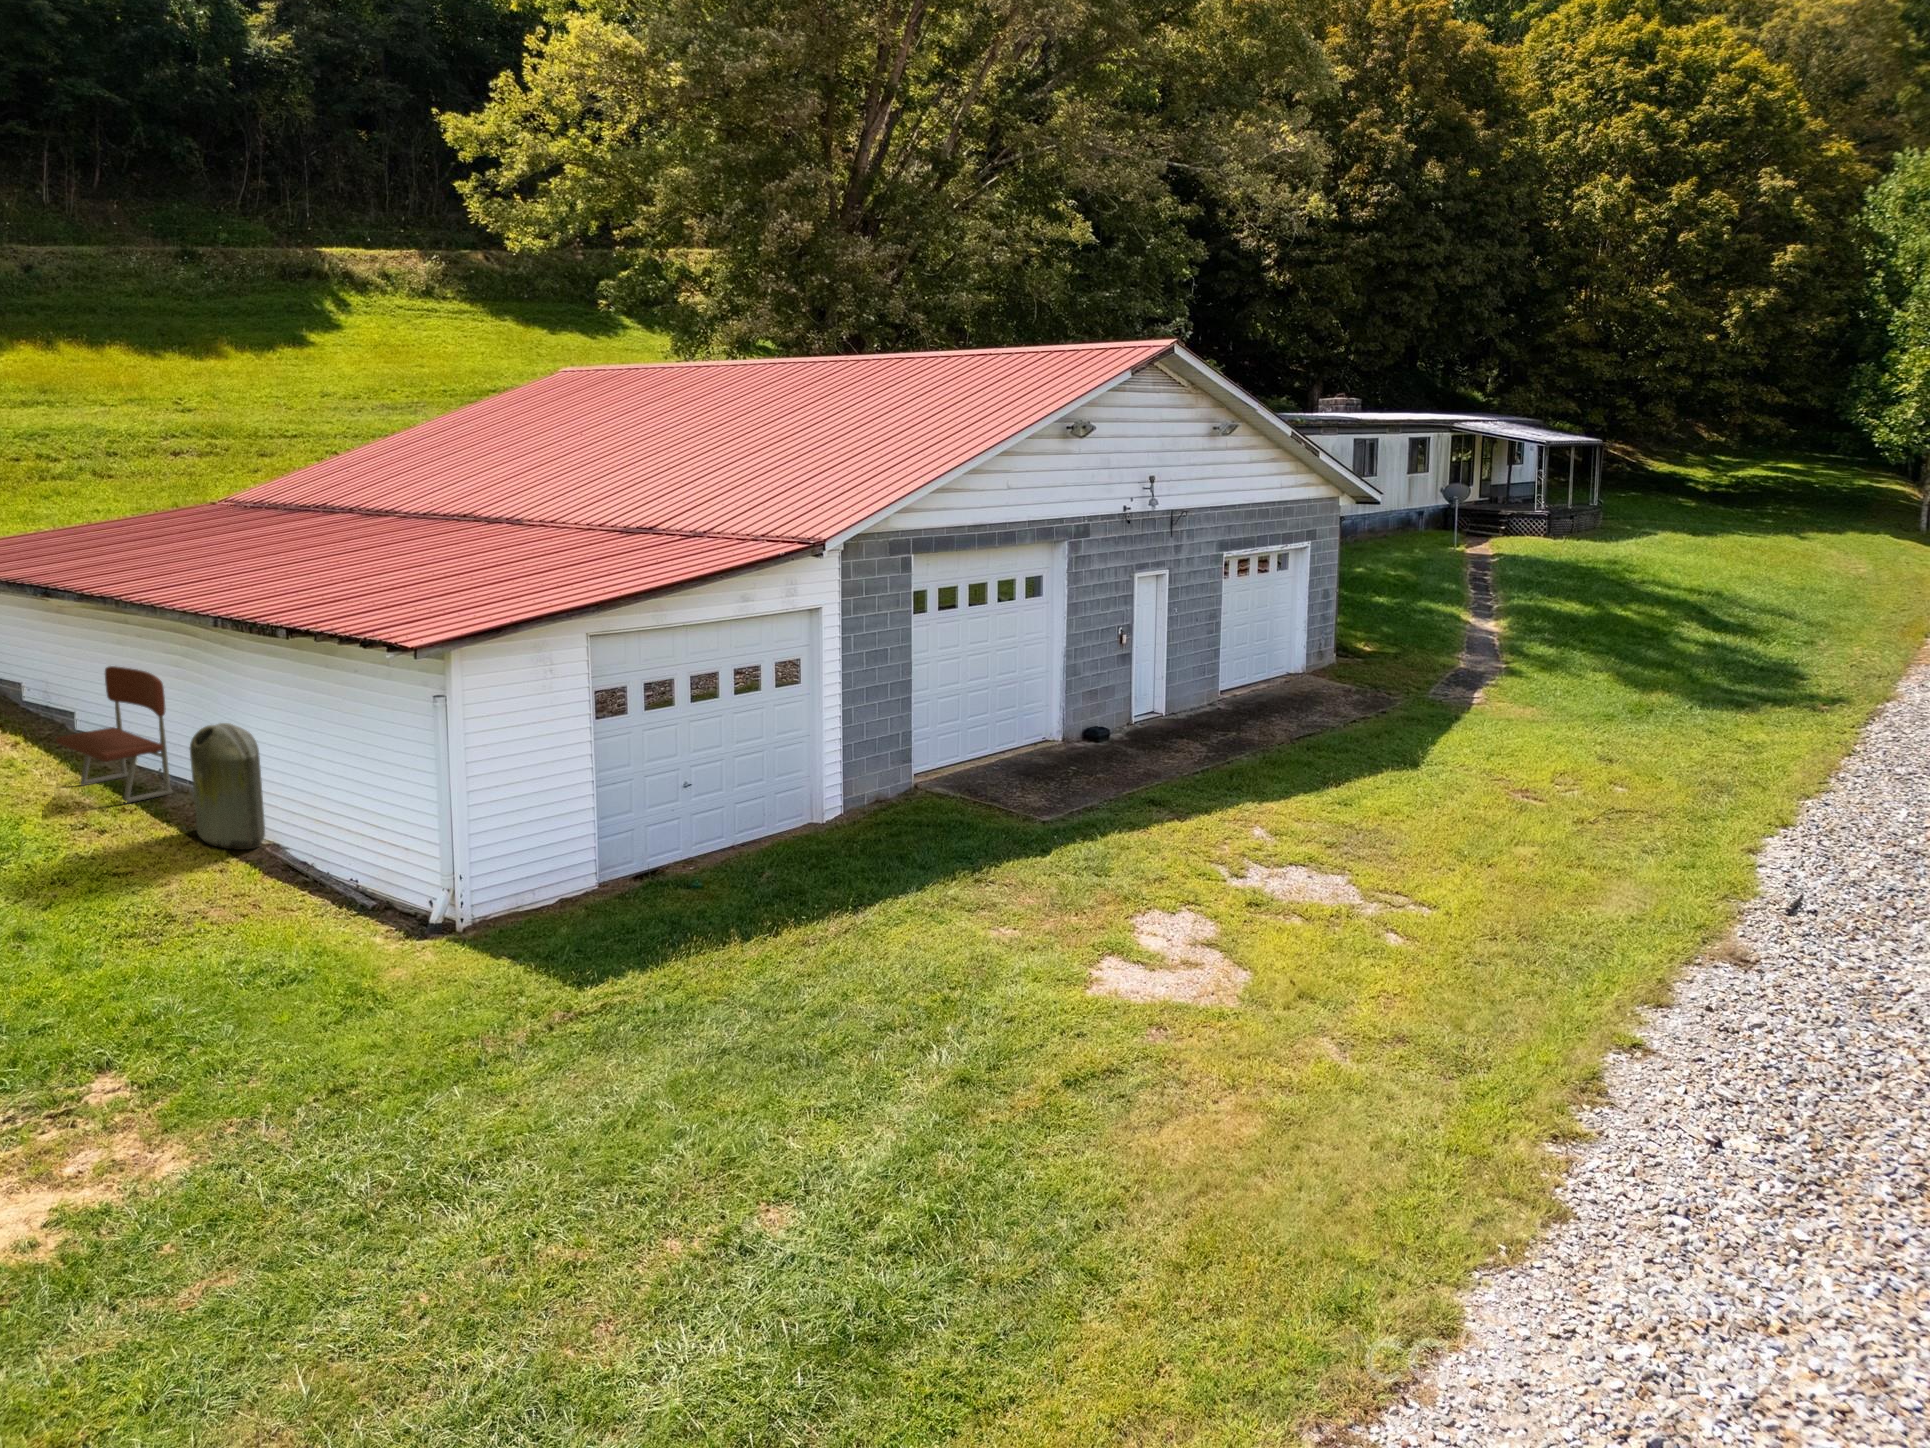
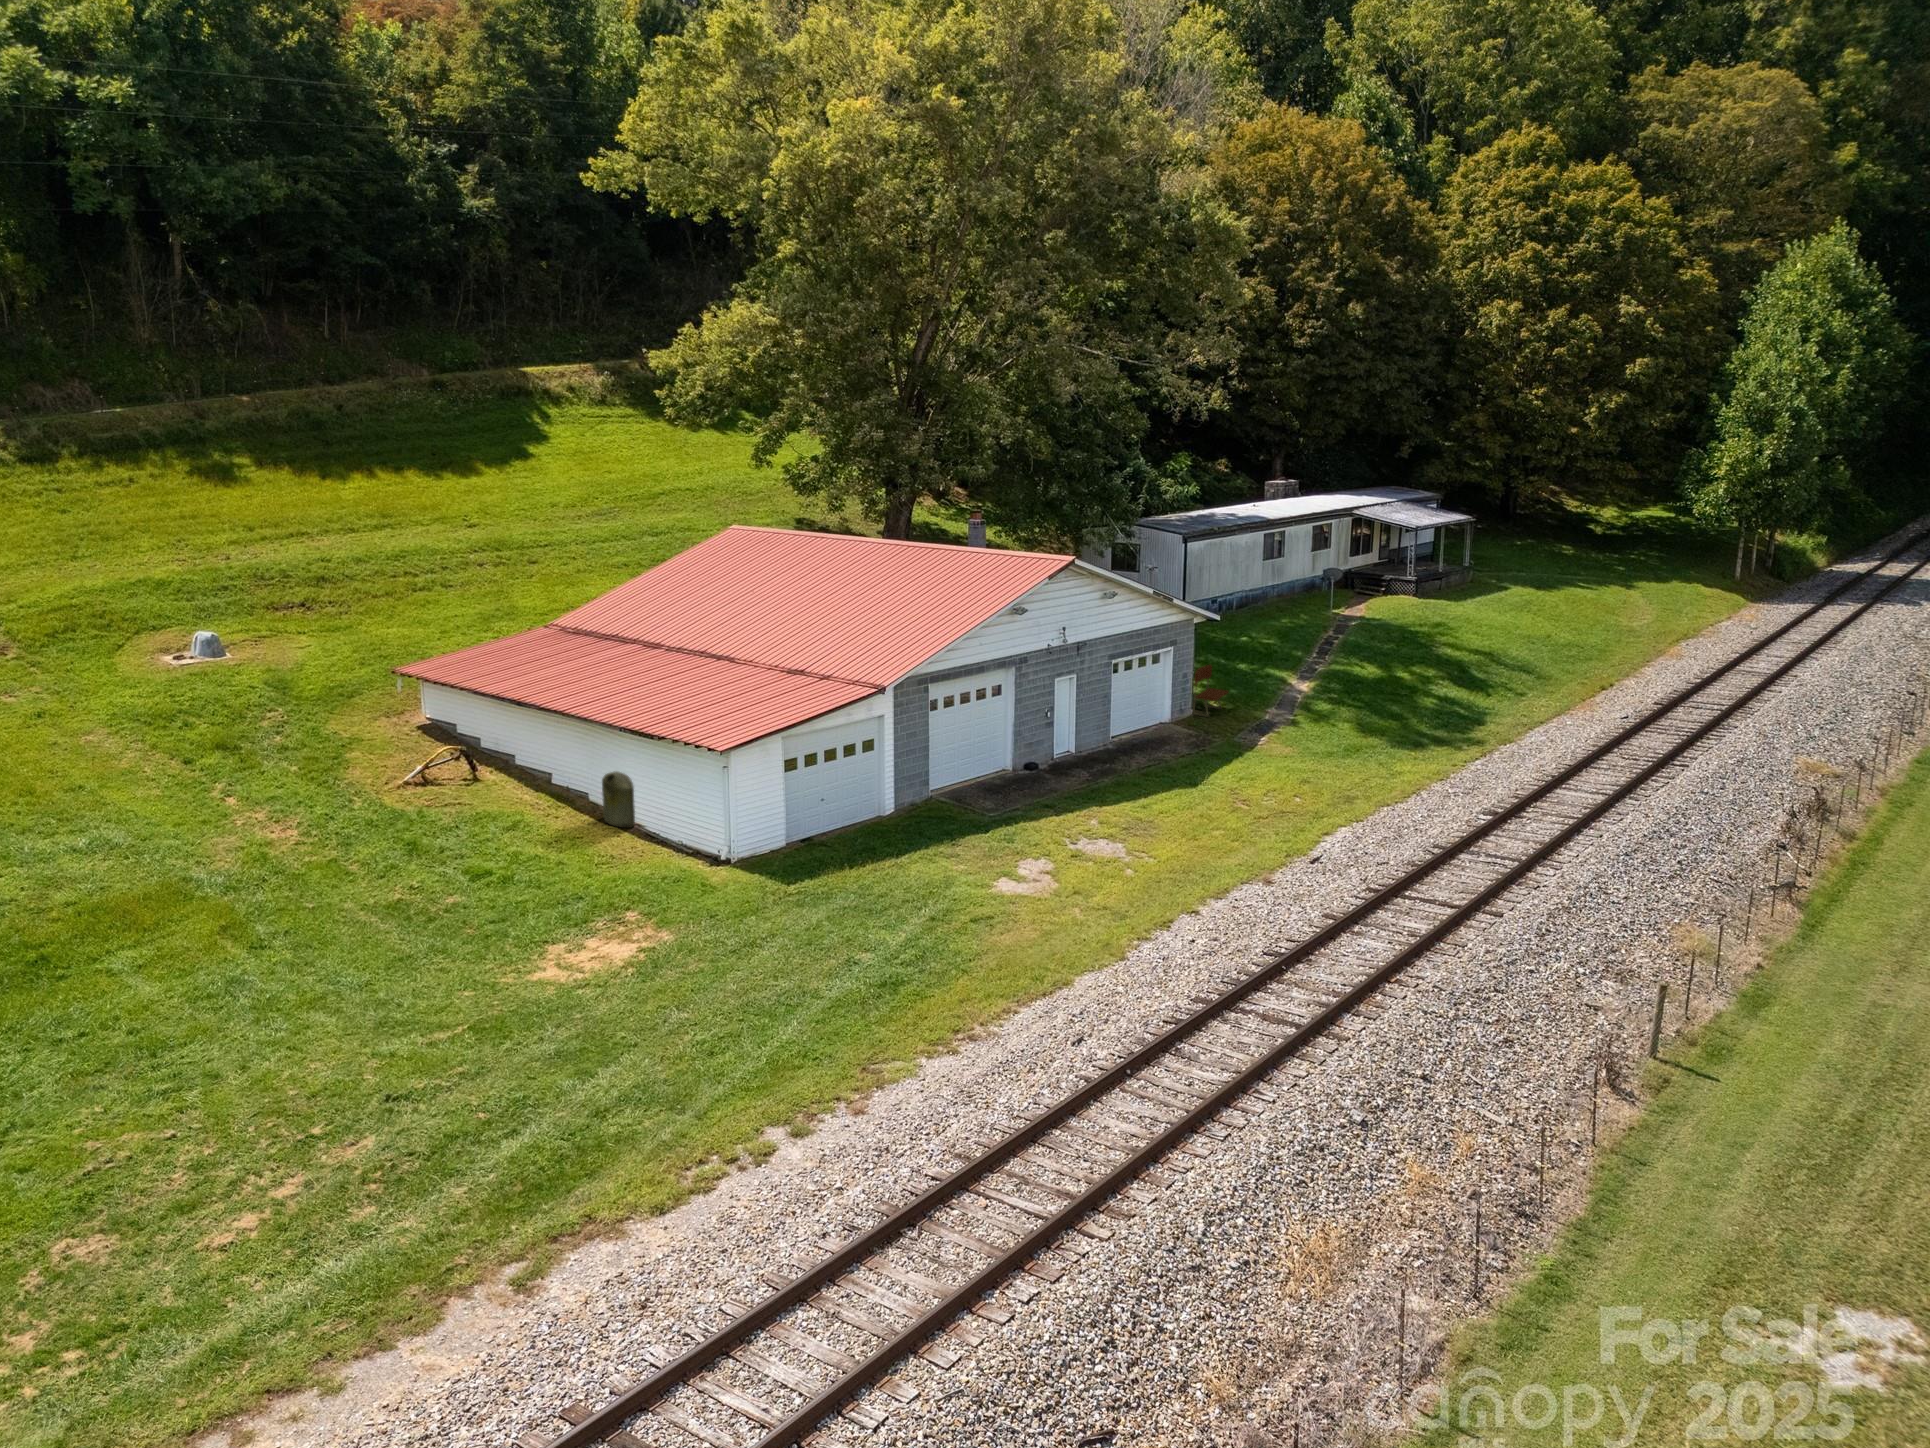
bench: present [56,666,172,803] -> present [1193,665,1228,717]

